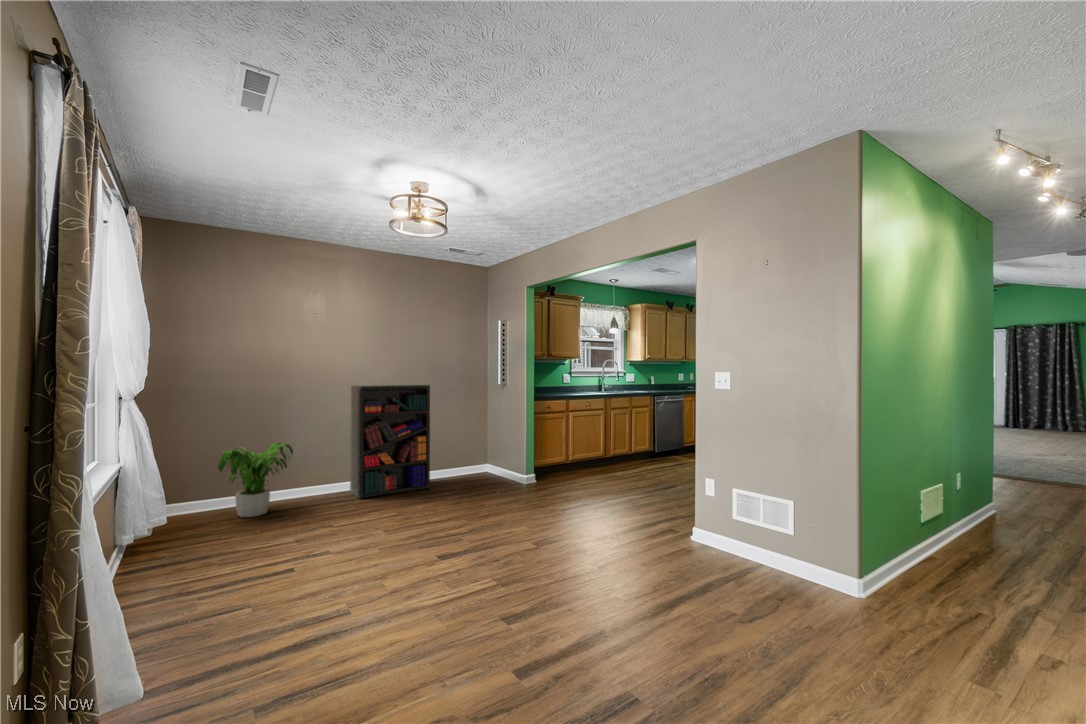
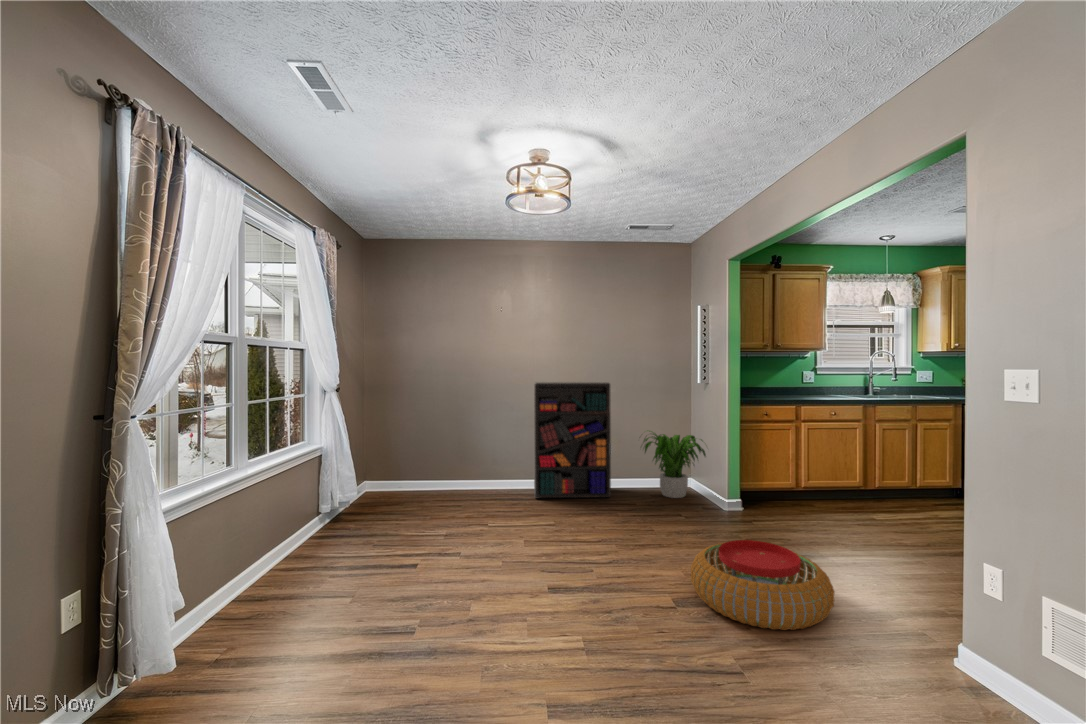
potted plant: present [218,443,293,517] -> present [644,431,706,498]
pouf: none [541,493,633,546] -> present [691,540,835,630]

